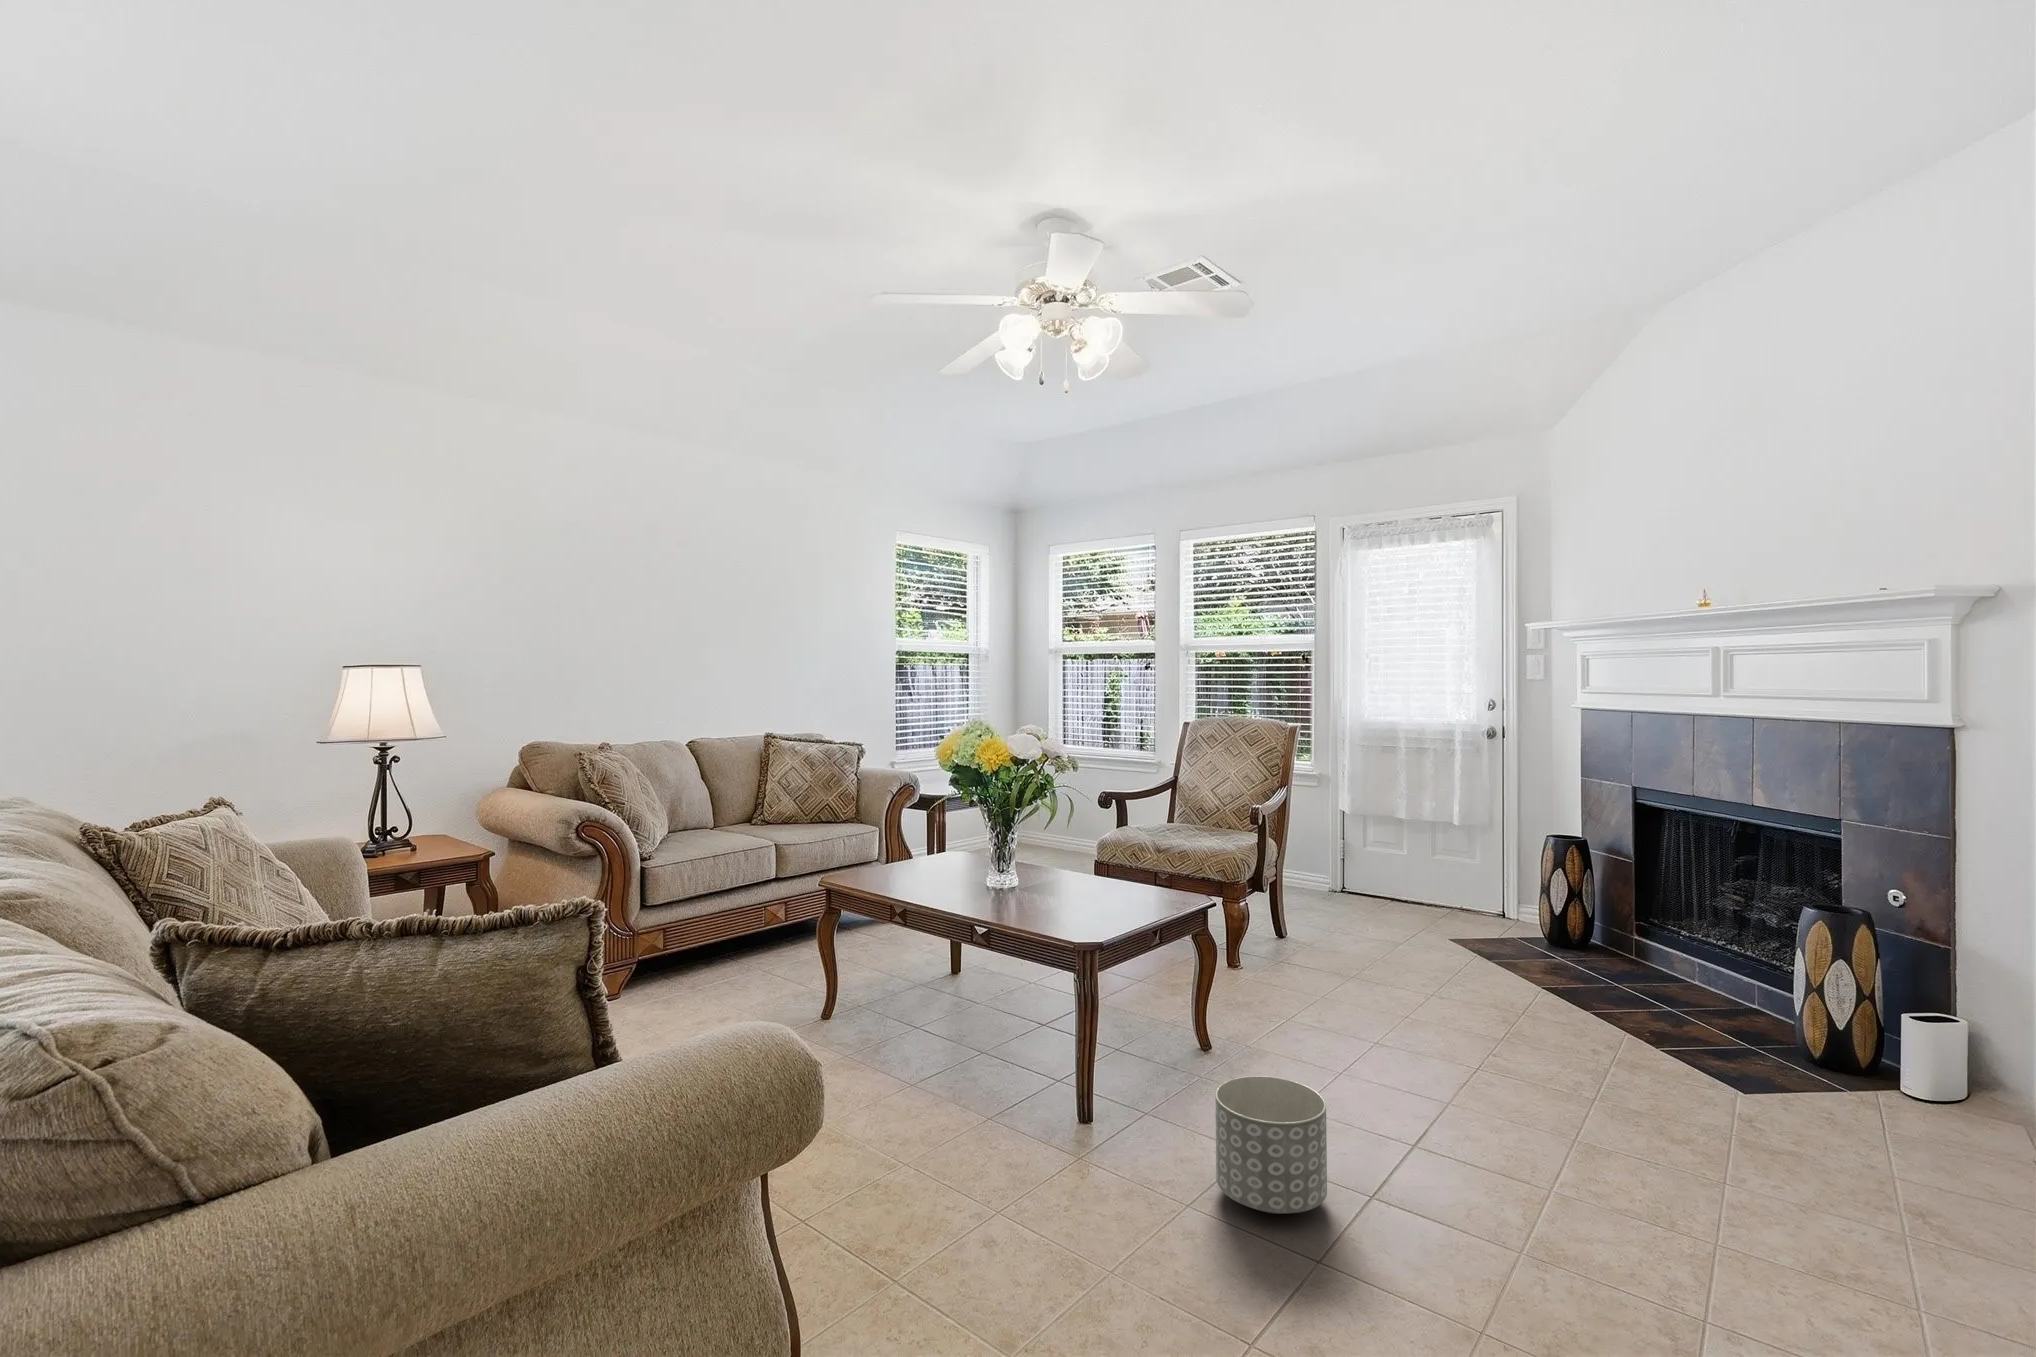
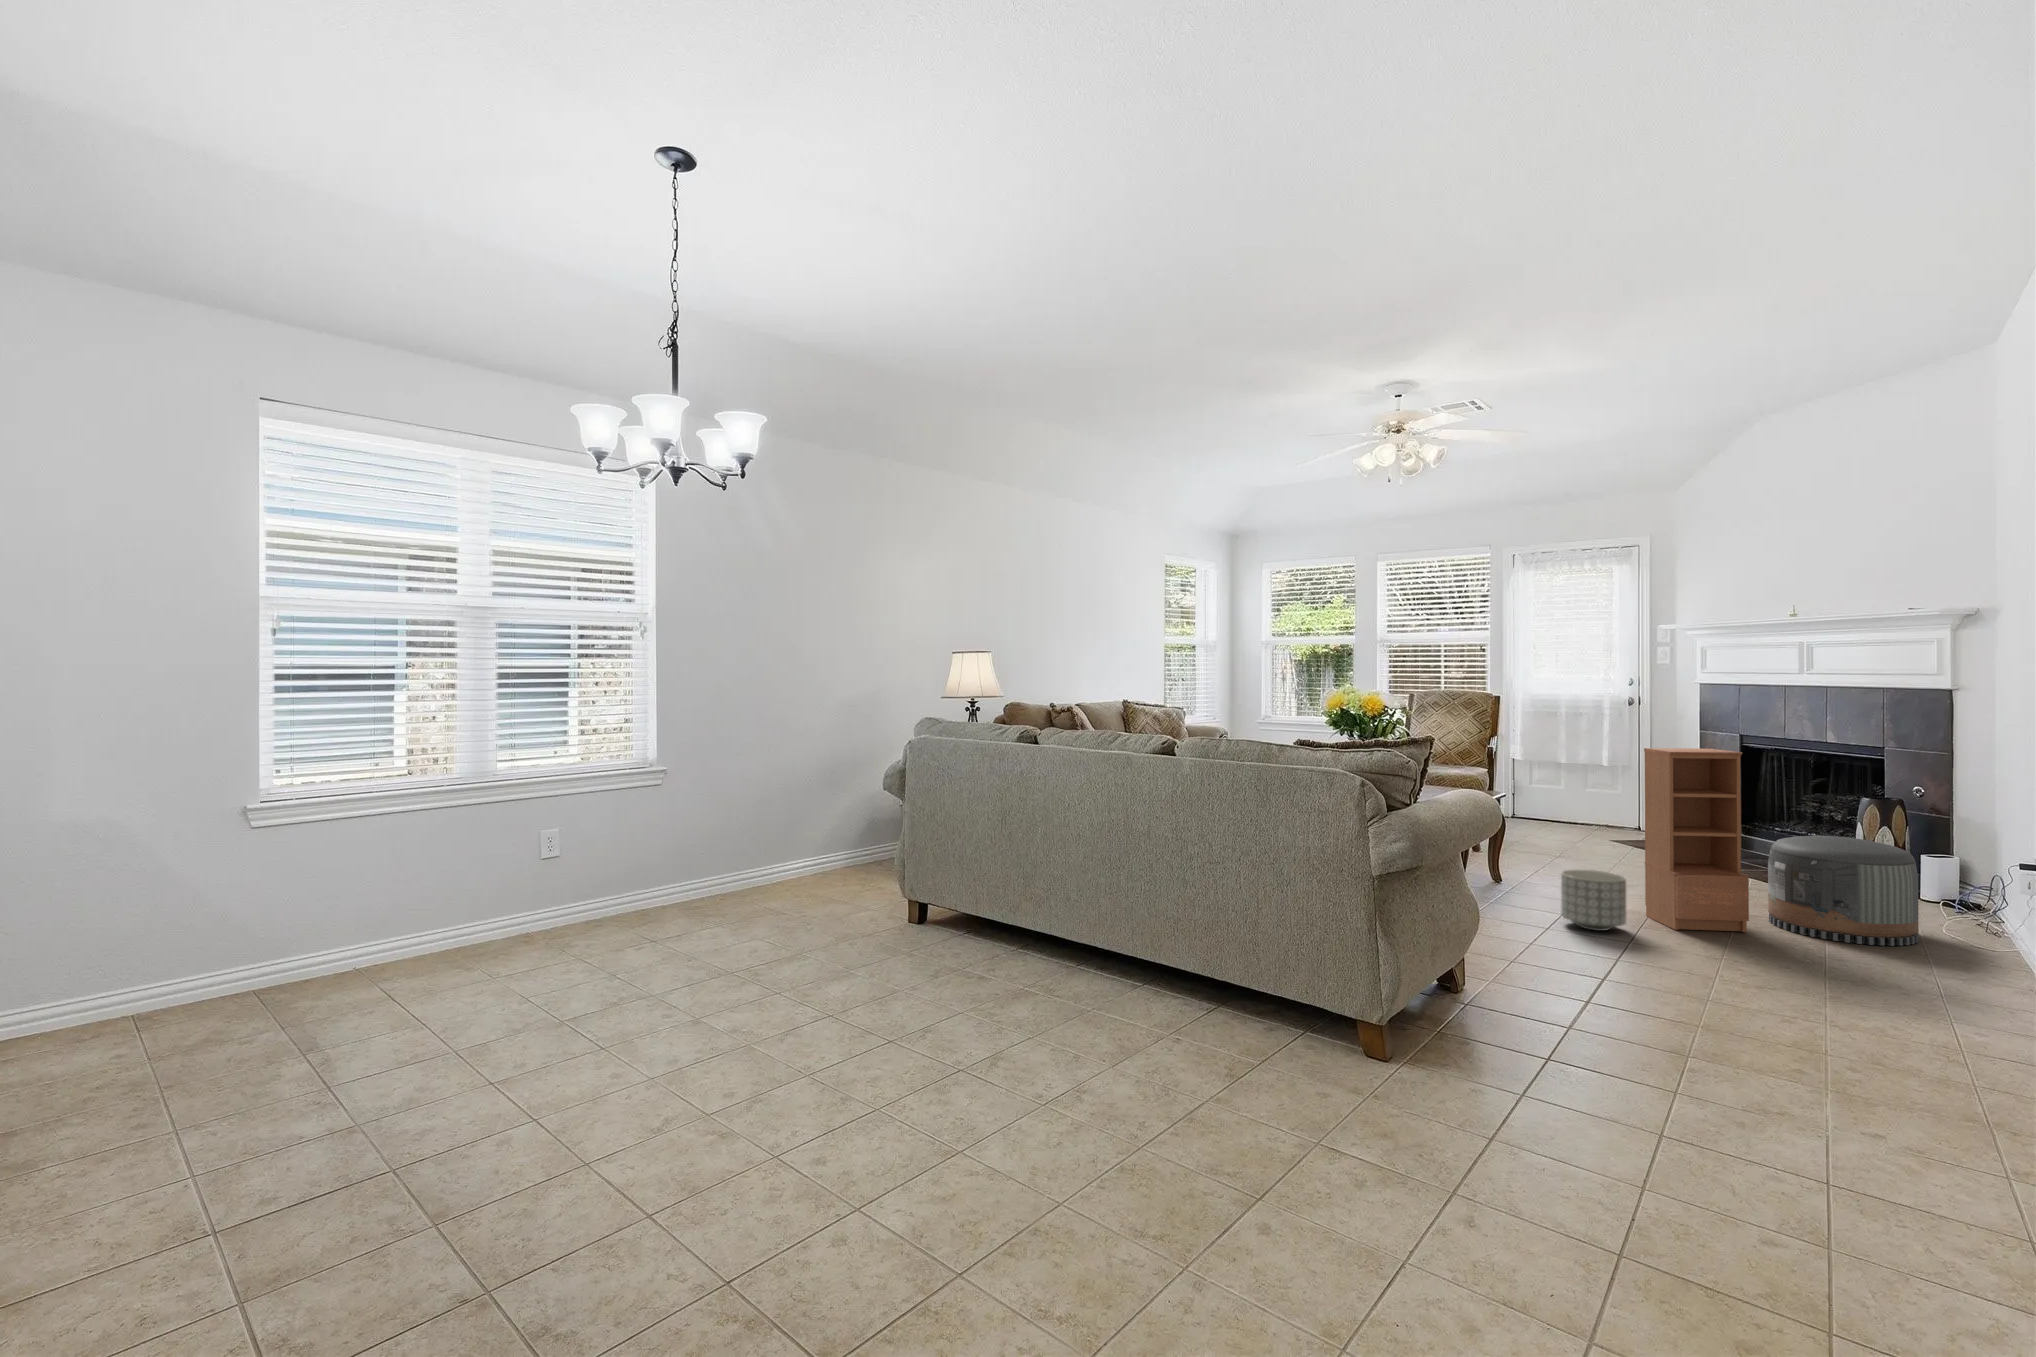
bookcase: none [1390,842,1562,1217] -> present [1644,748,1749,932]
pouf: none [1614,1007,1893,1271] -> present [1768,836,1919,946]

